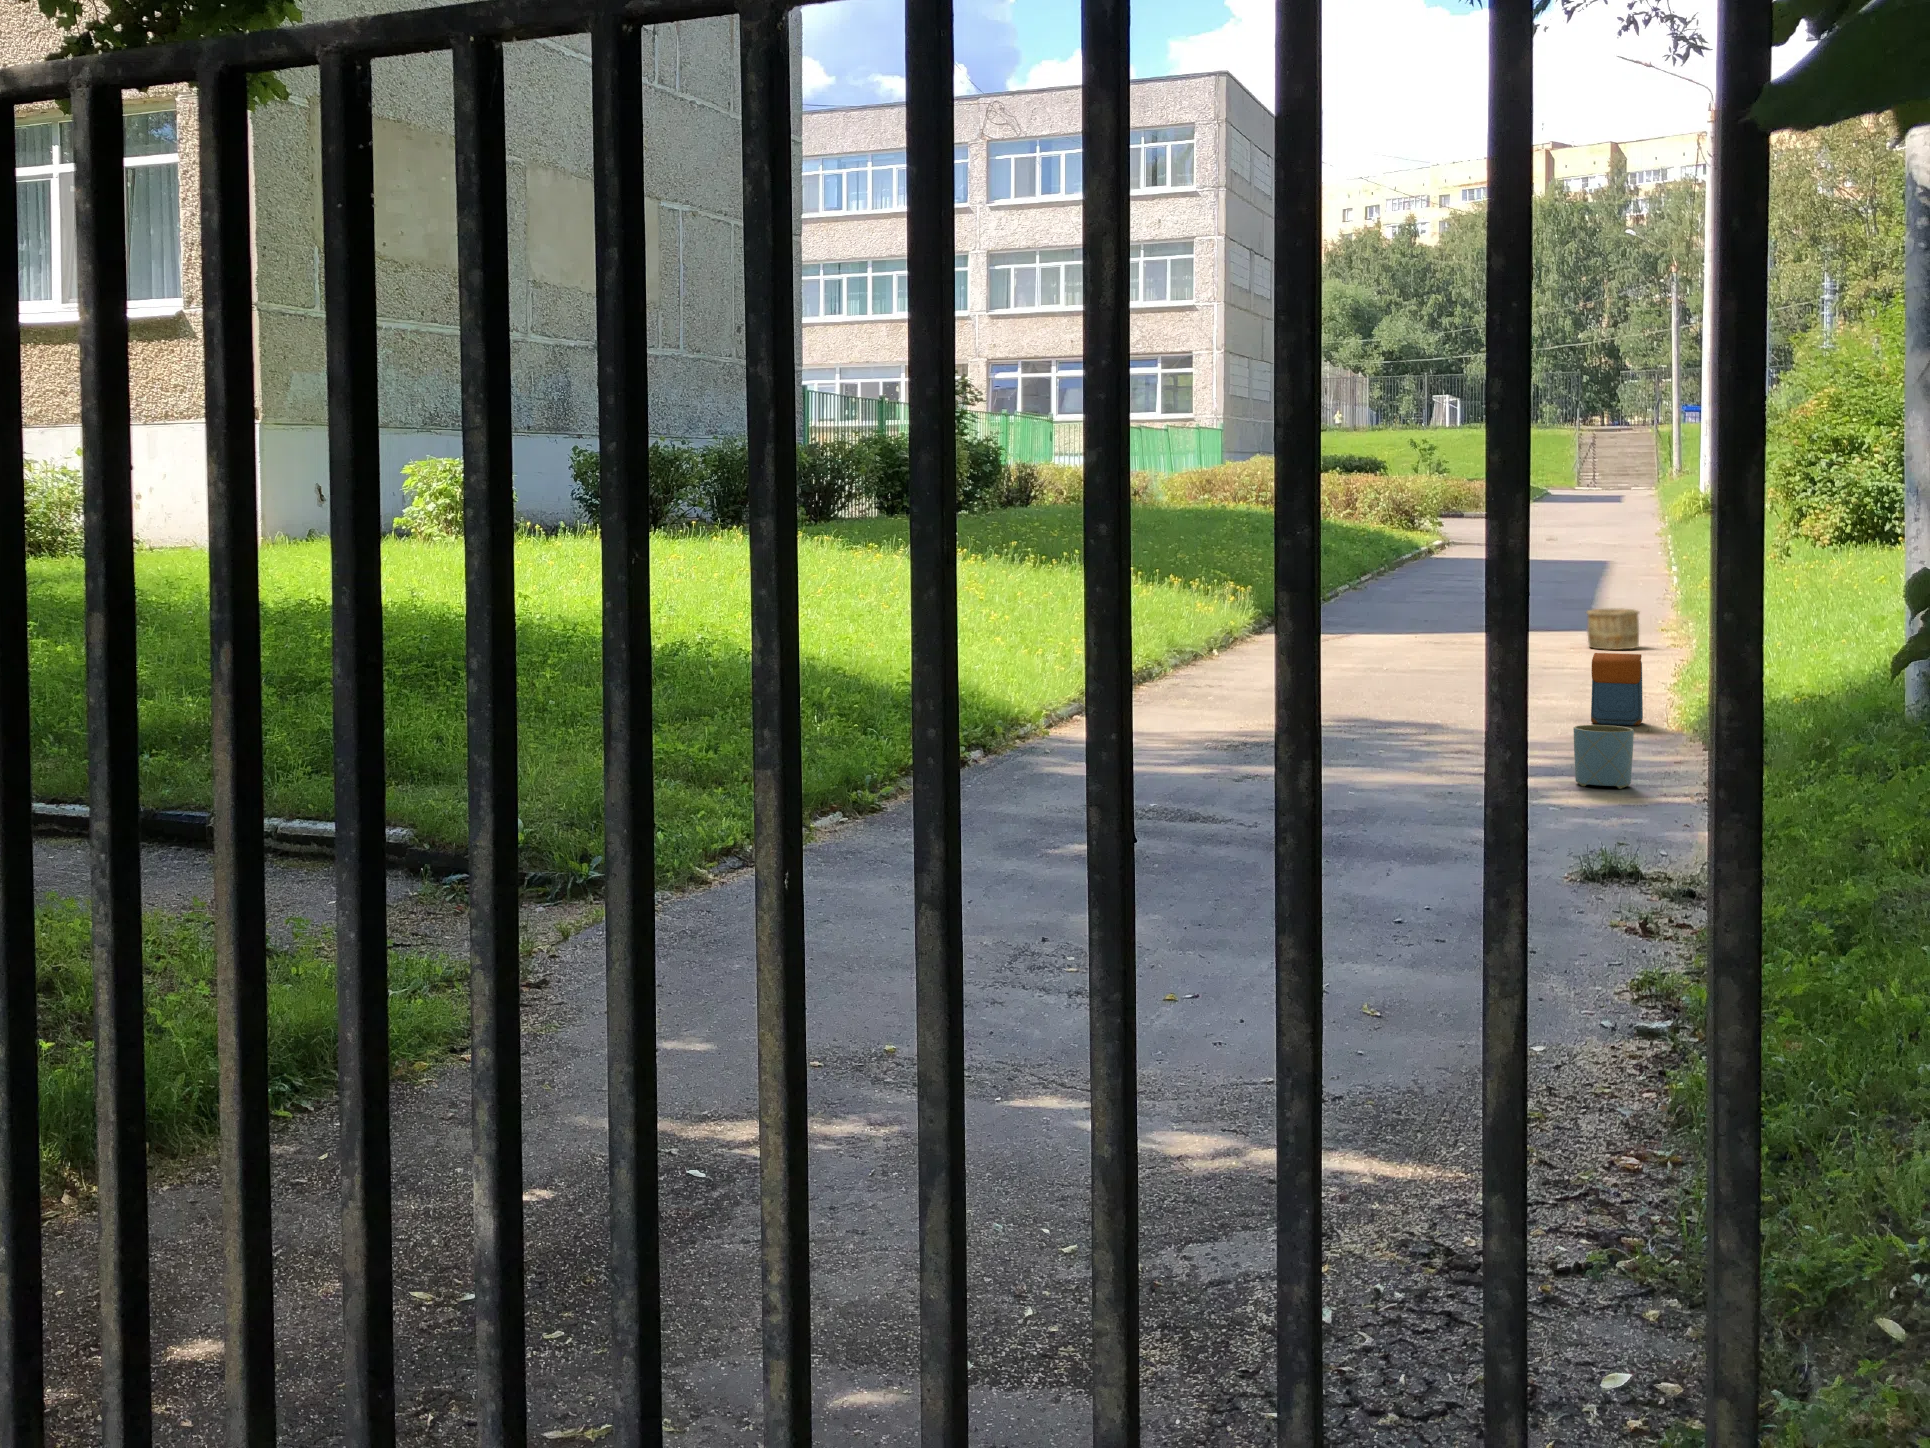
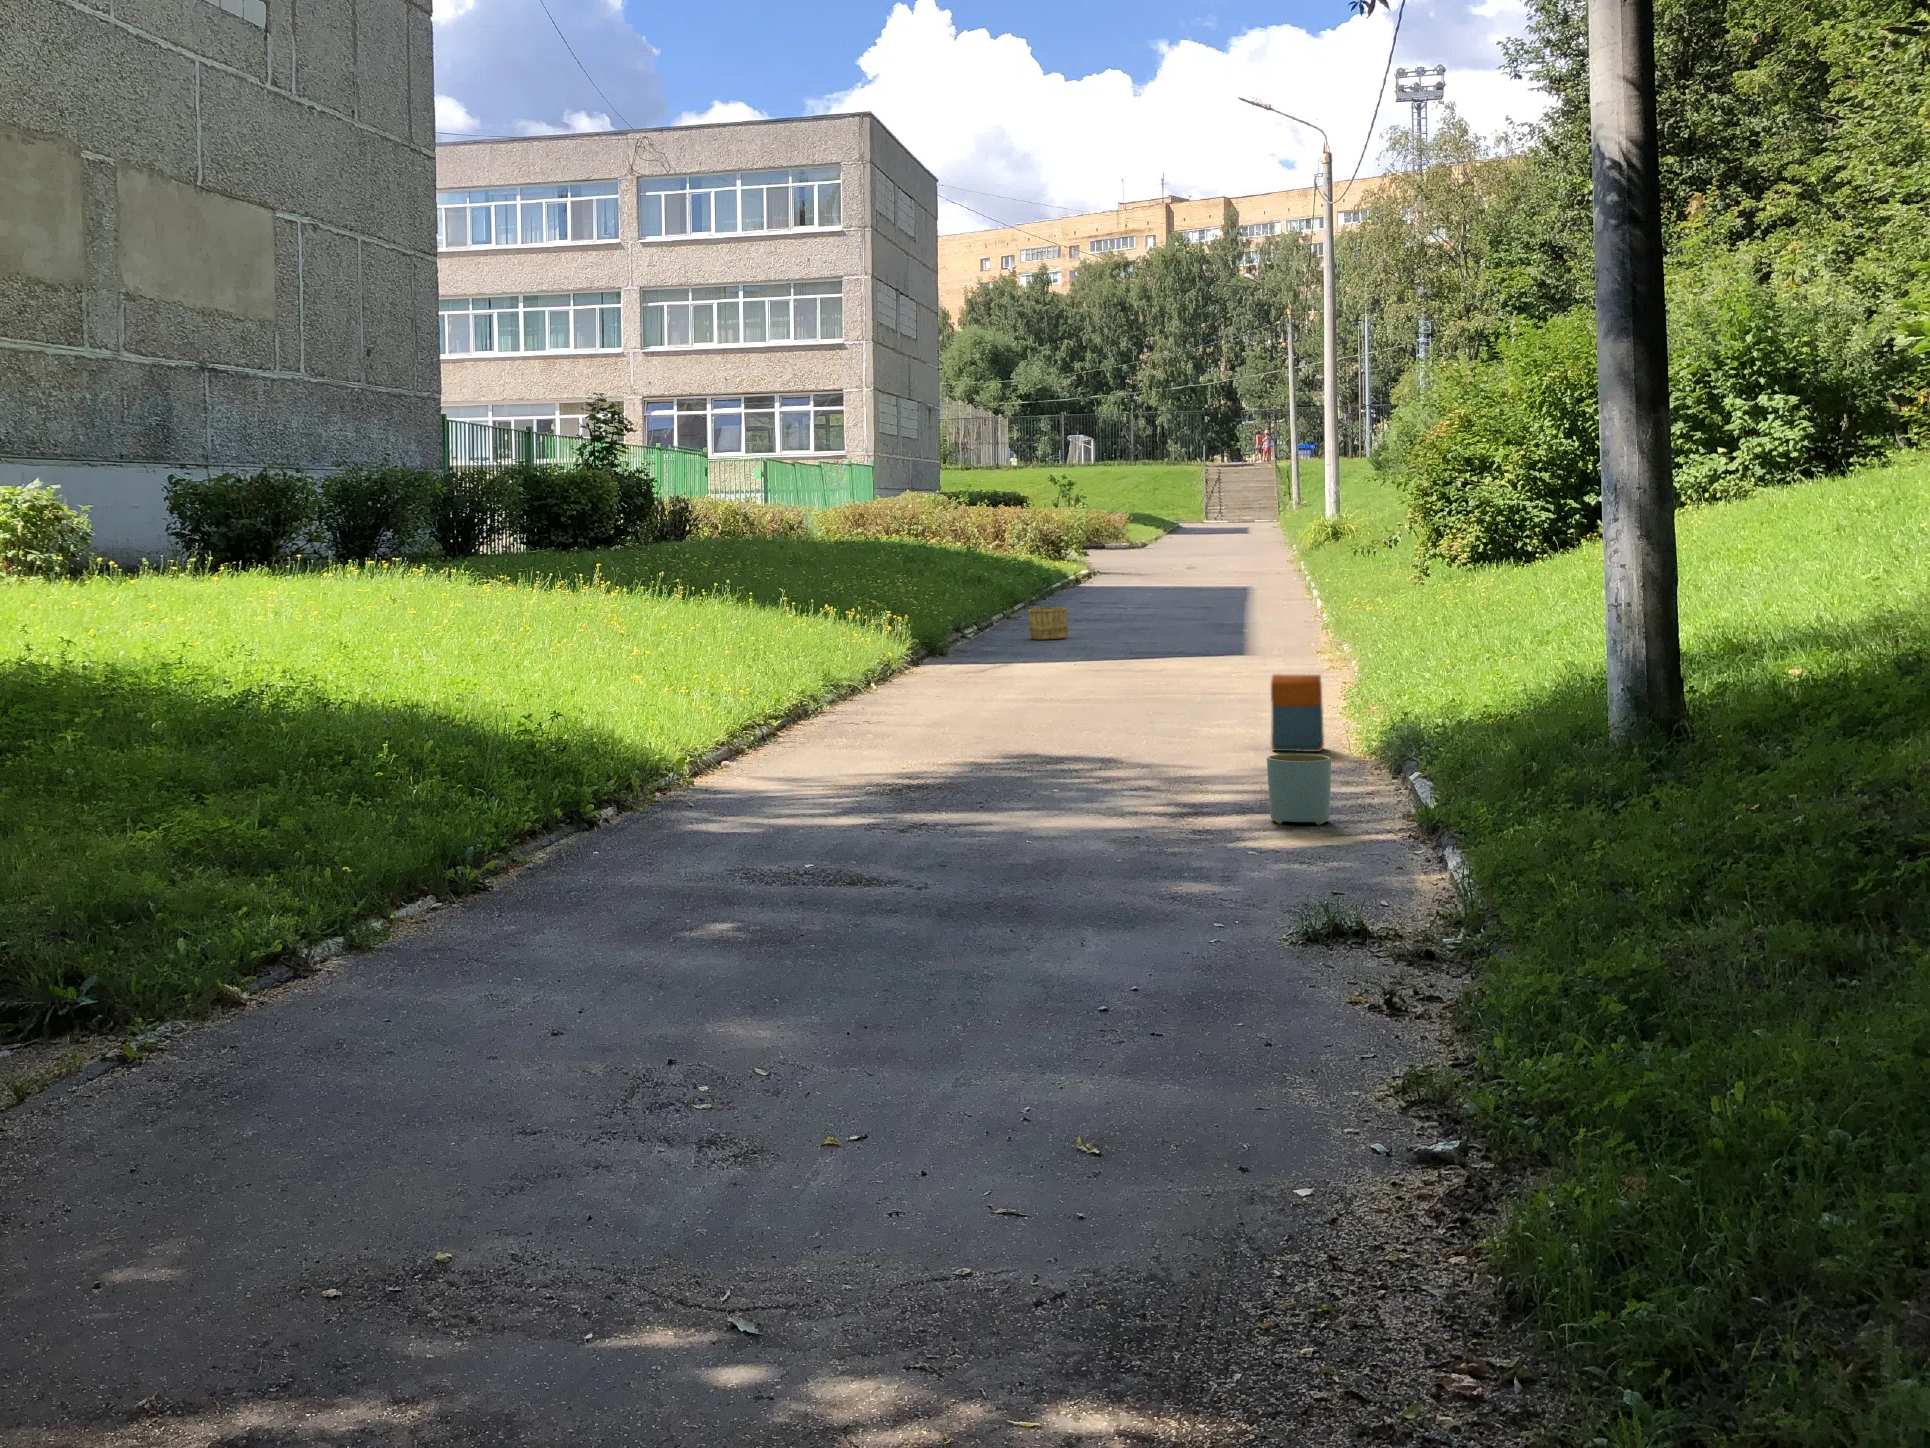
wooden bucket: present [1586,608,1639,650] -> present [1028,607,1068,640]

